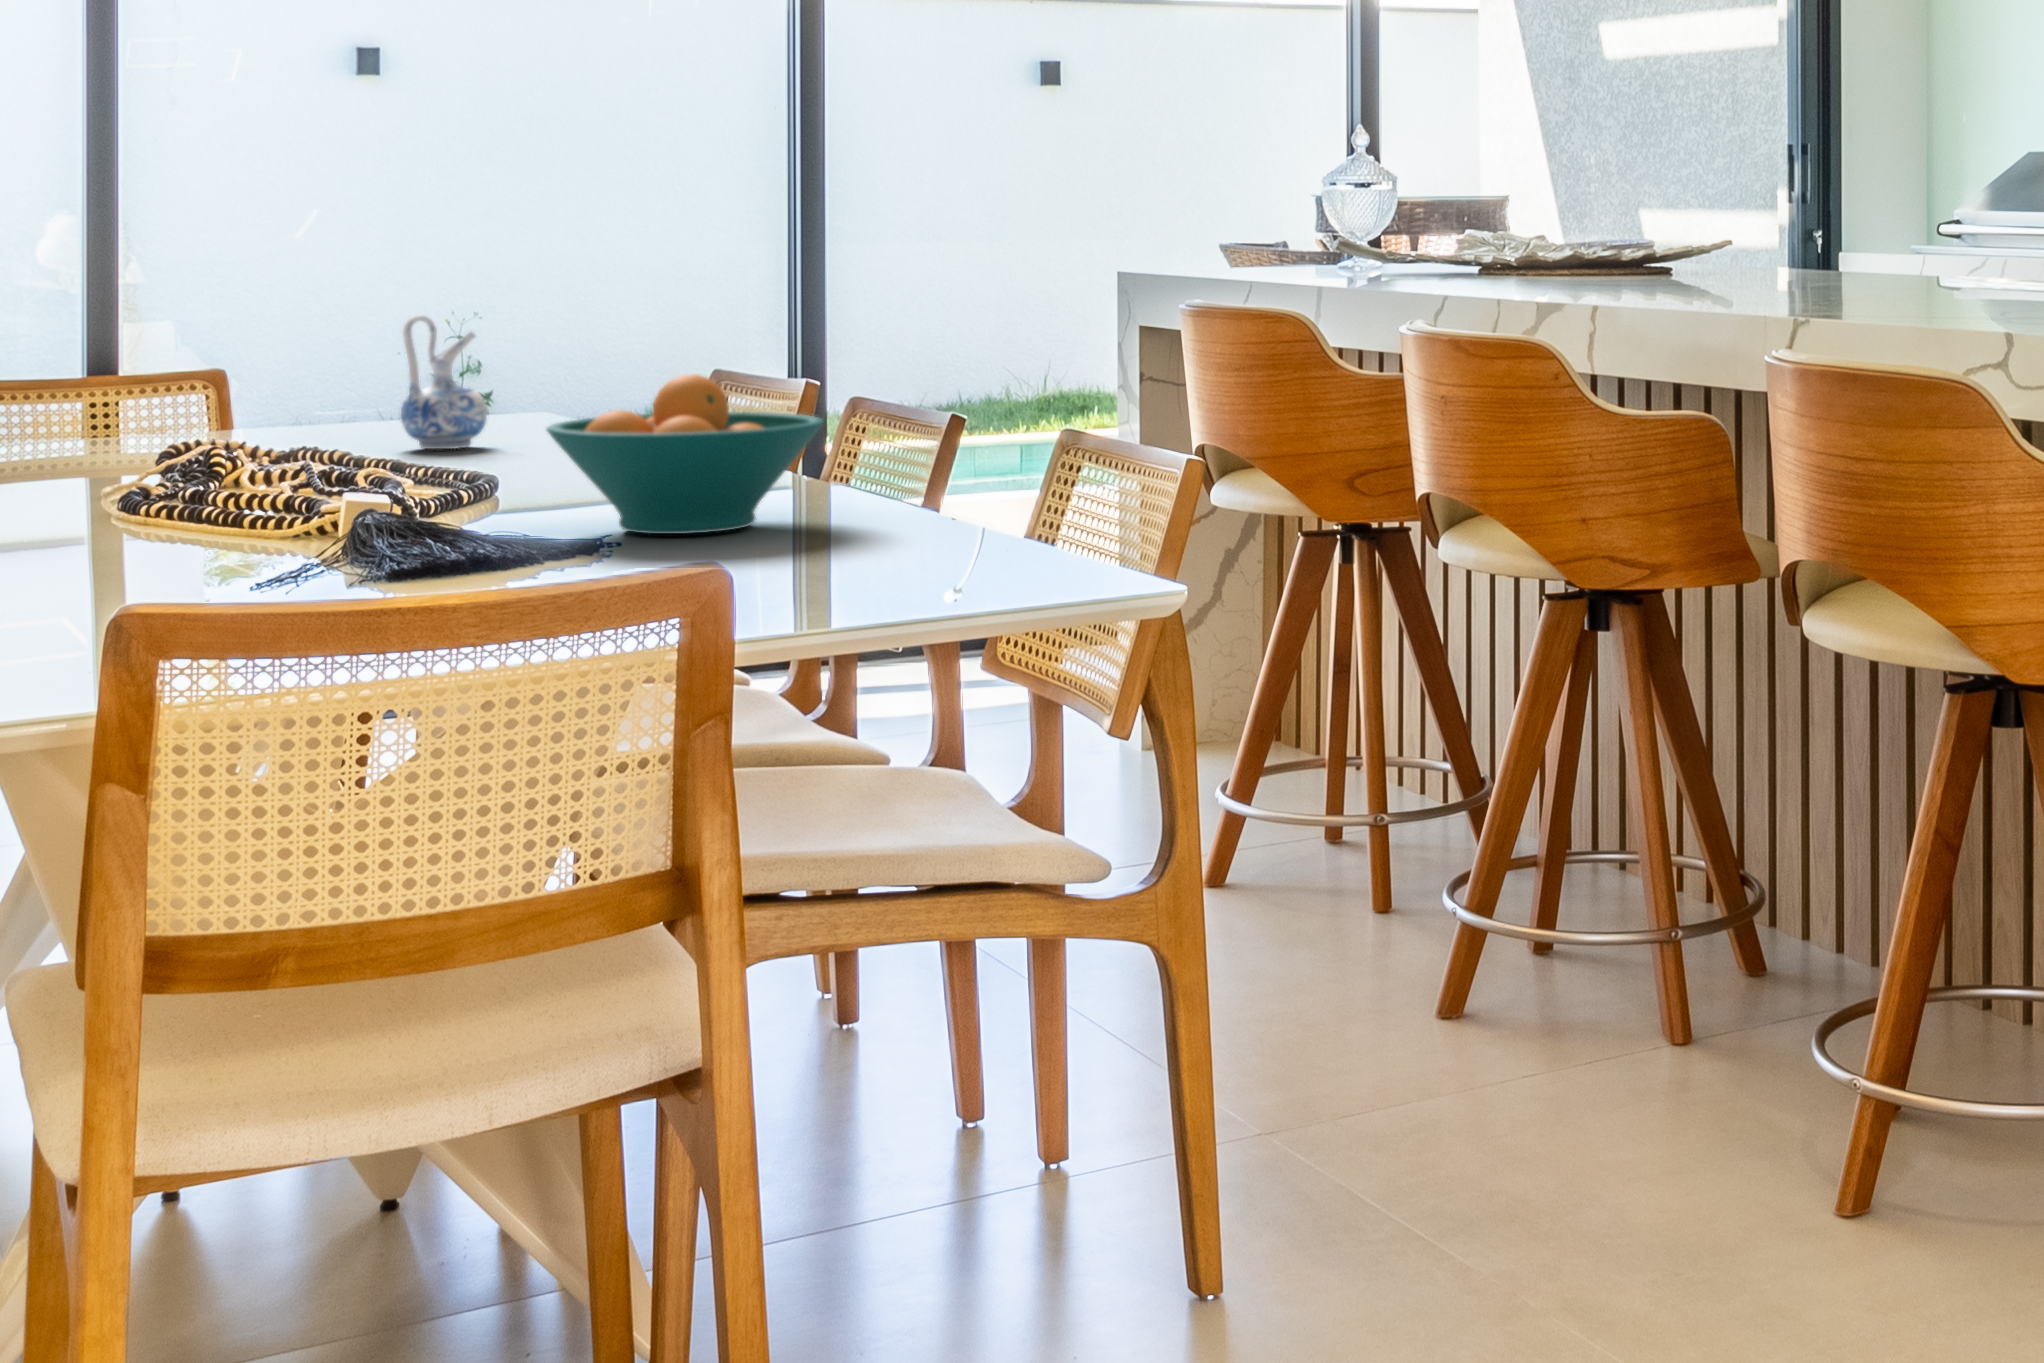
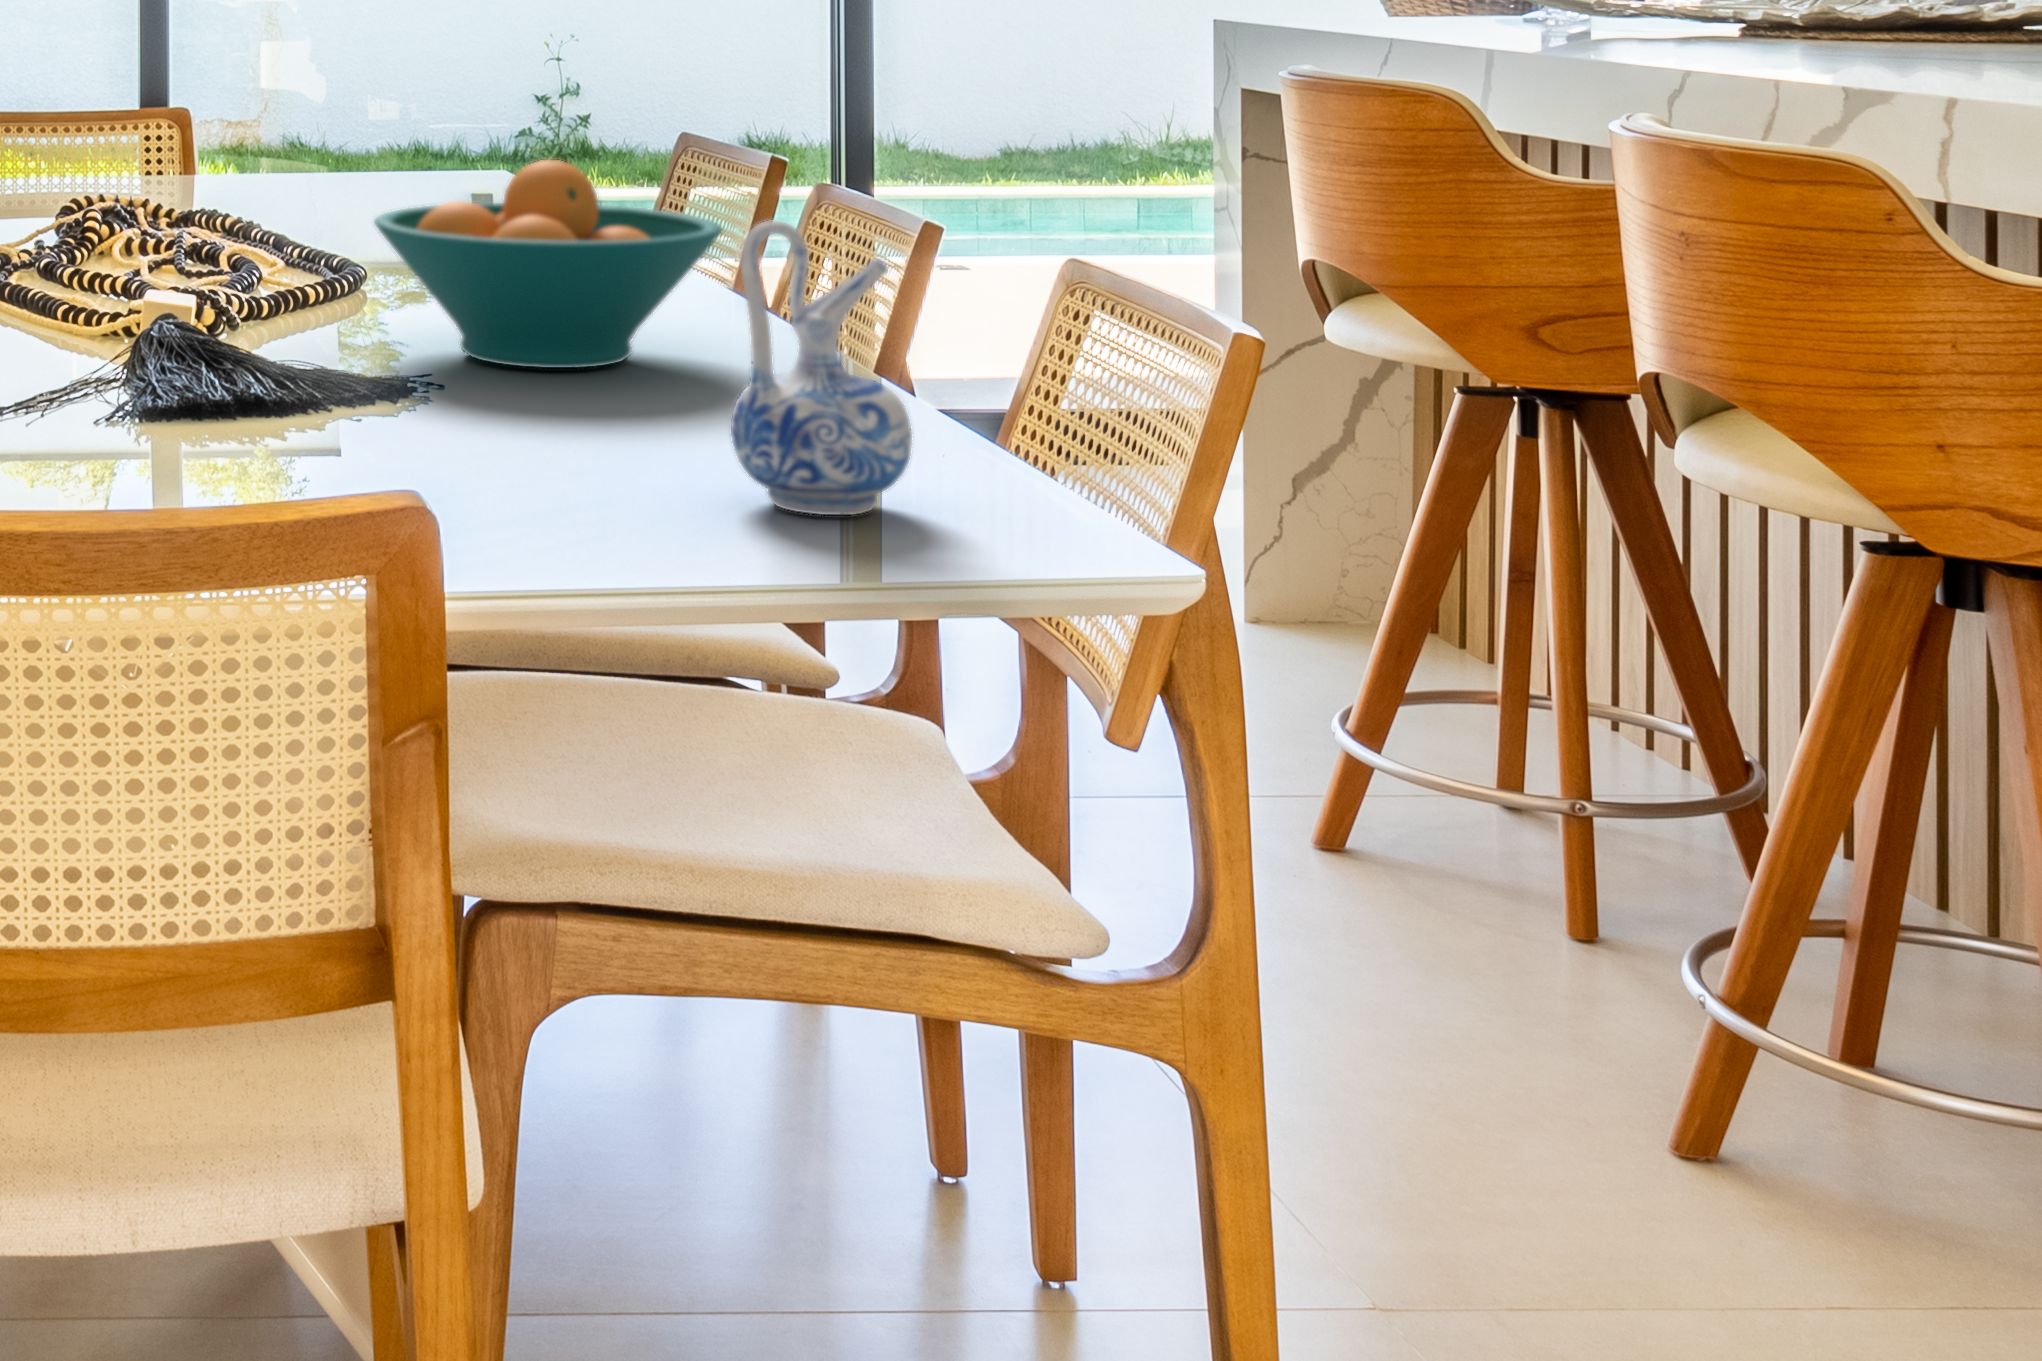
ceramic pitcher: present [401,315,487,449] -> present [731,220,912,515]

